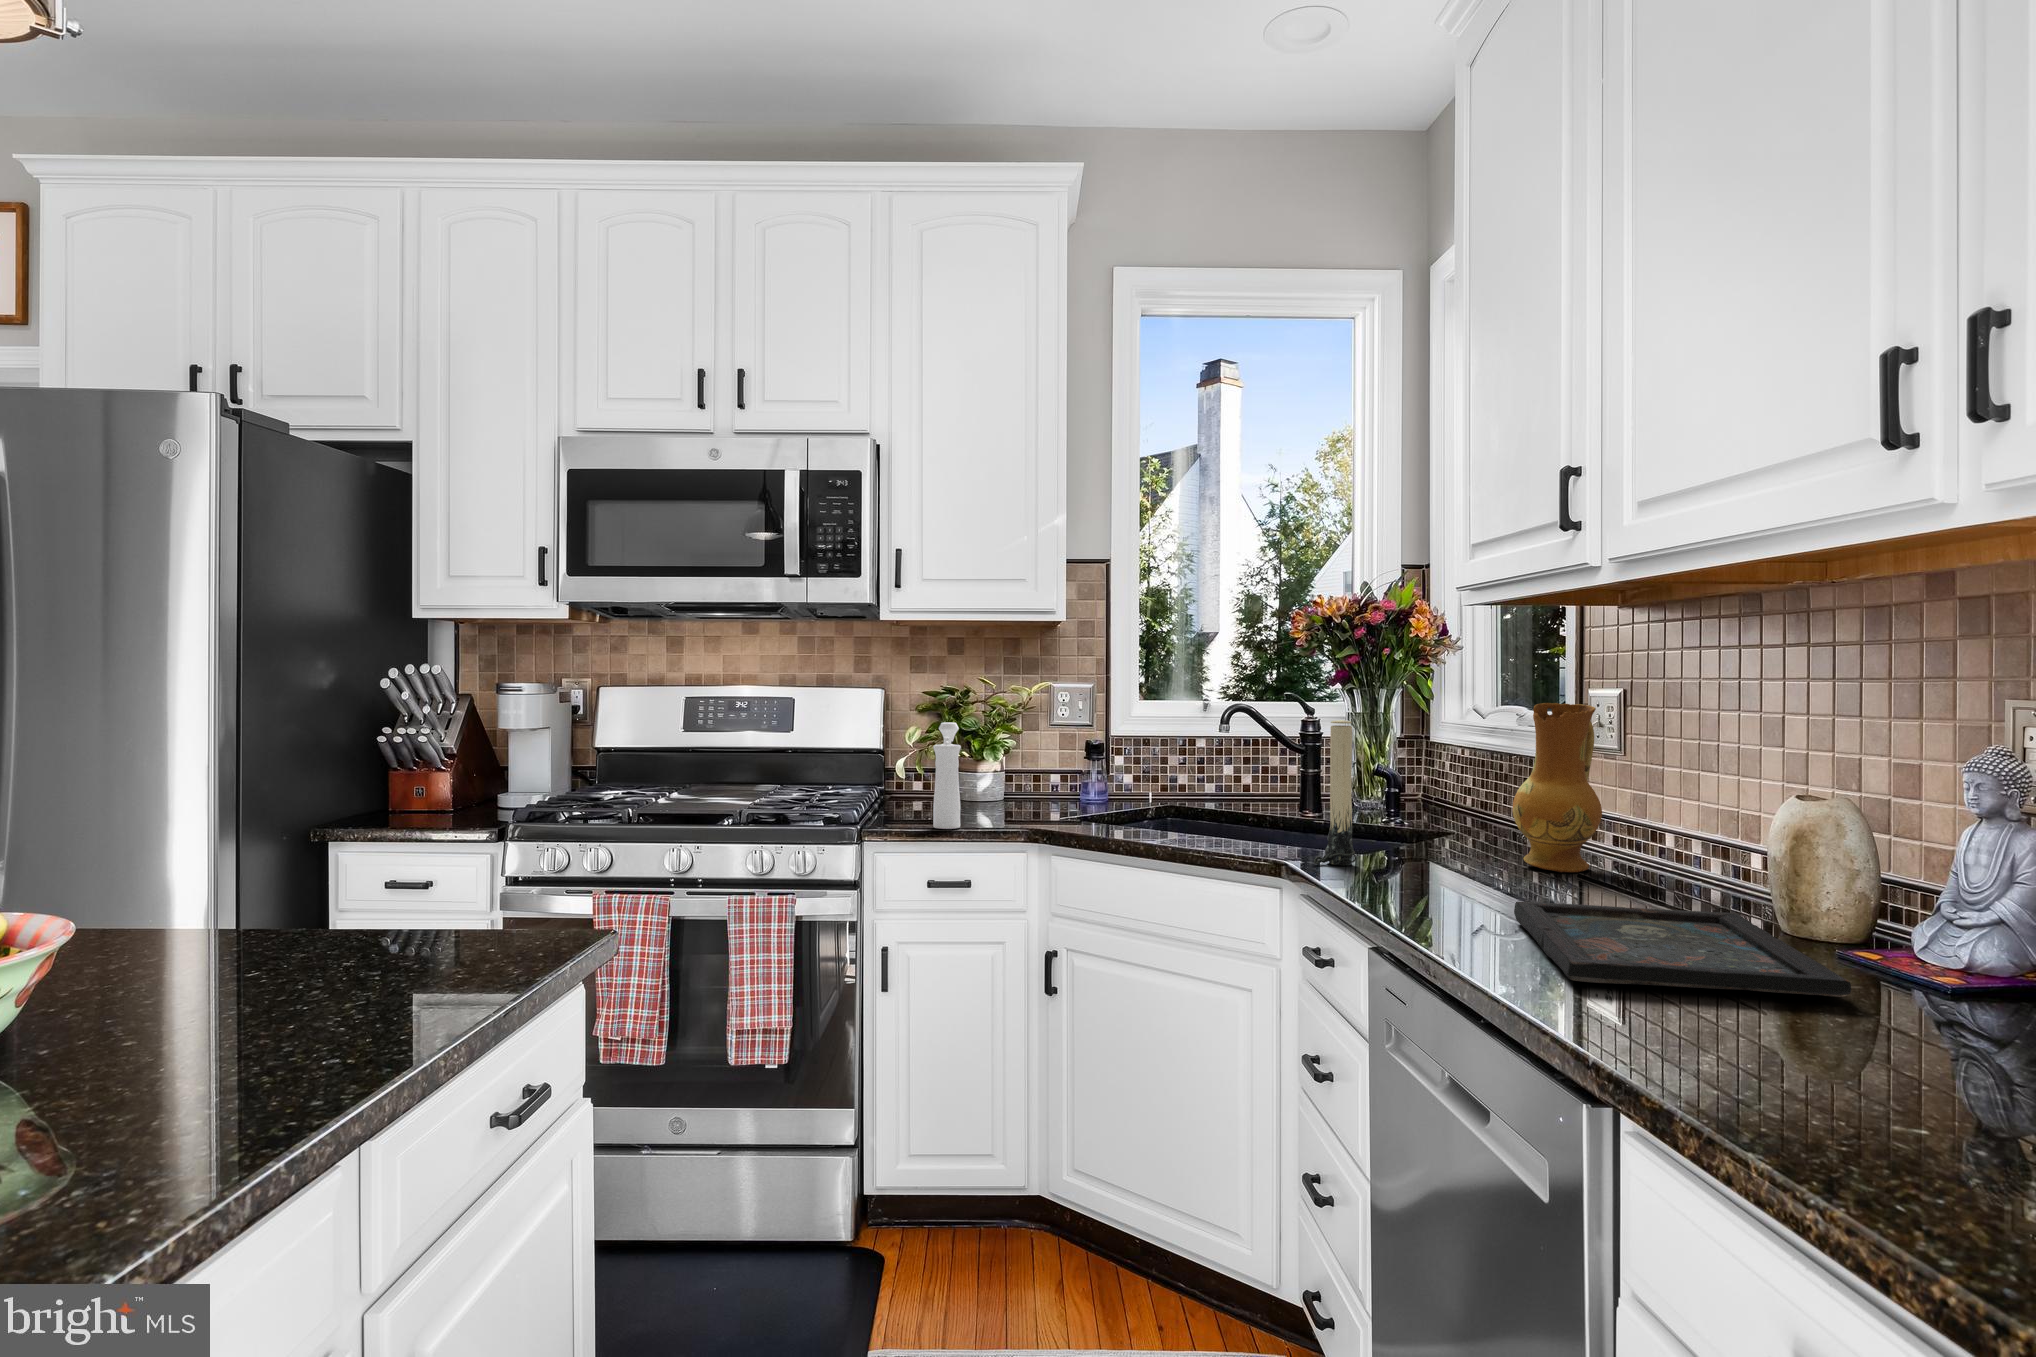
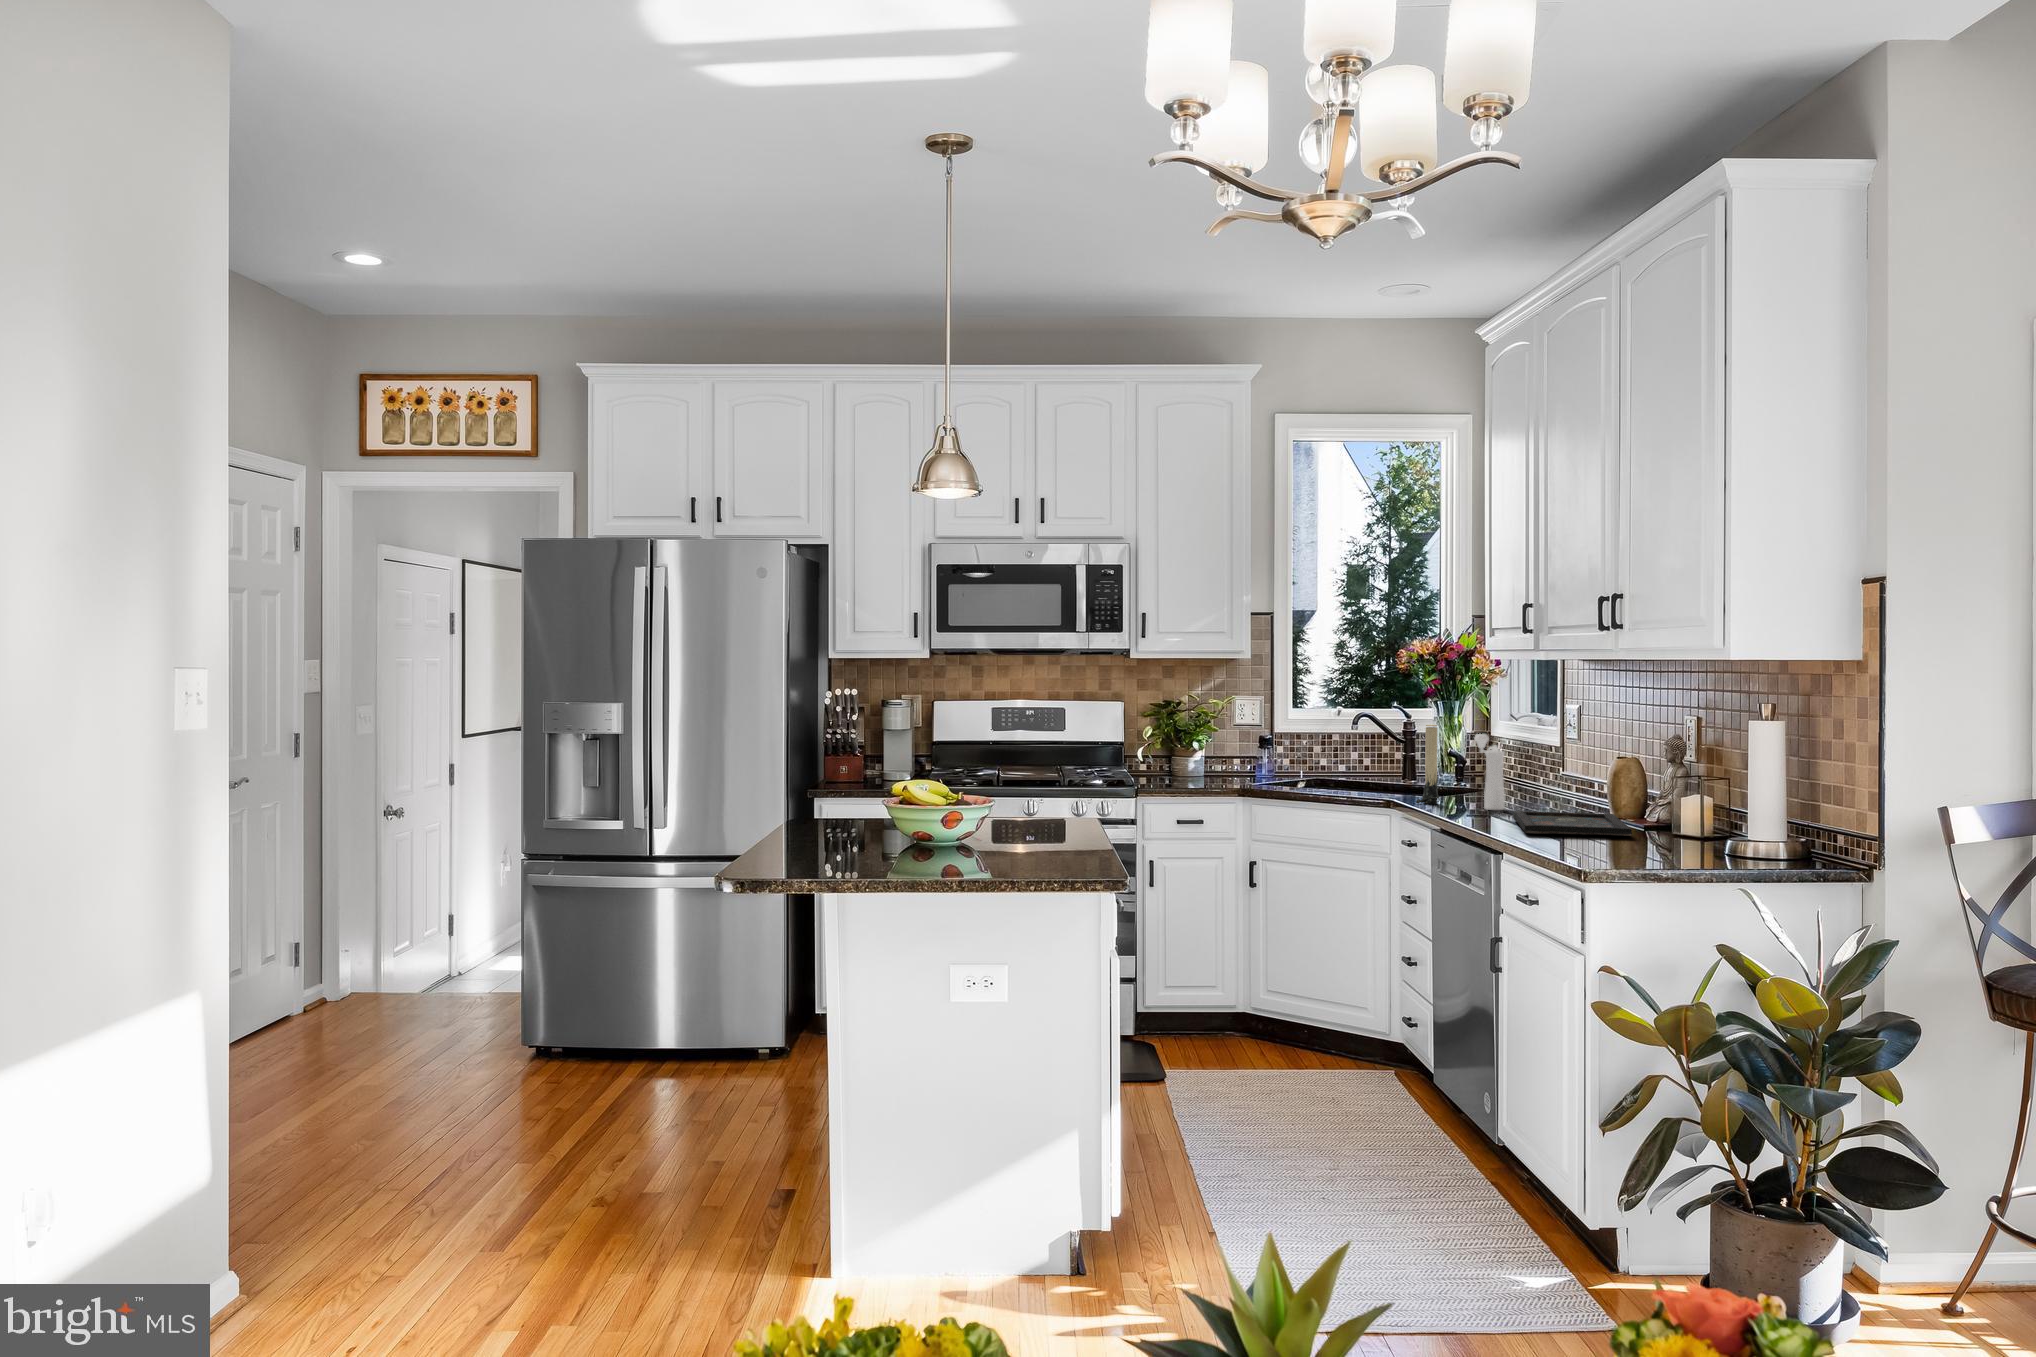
ceramic jug: present [1513,703,1602,872] -> none [1525,715,1572,806]
pepper mill: present [933,722,961,829] -> present [1474,734,1505,810]

